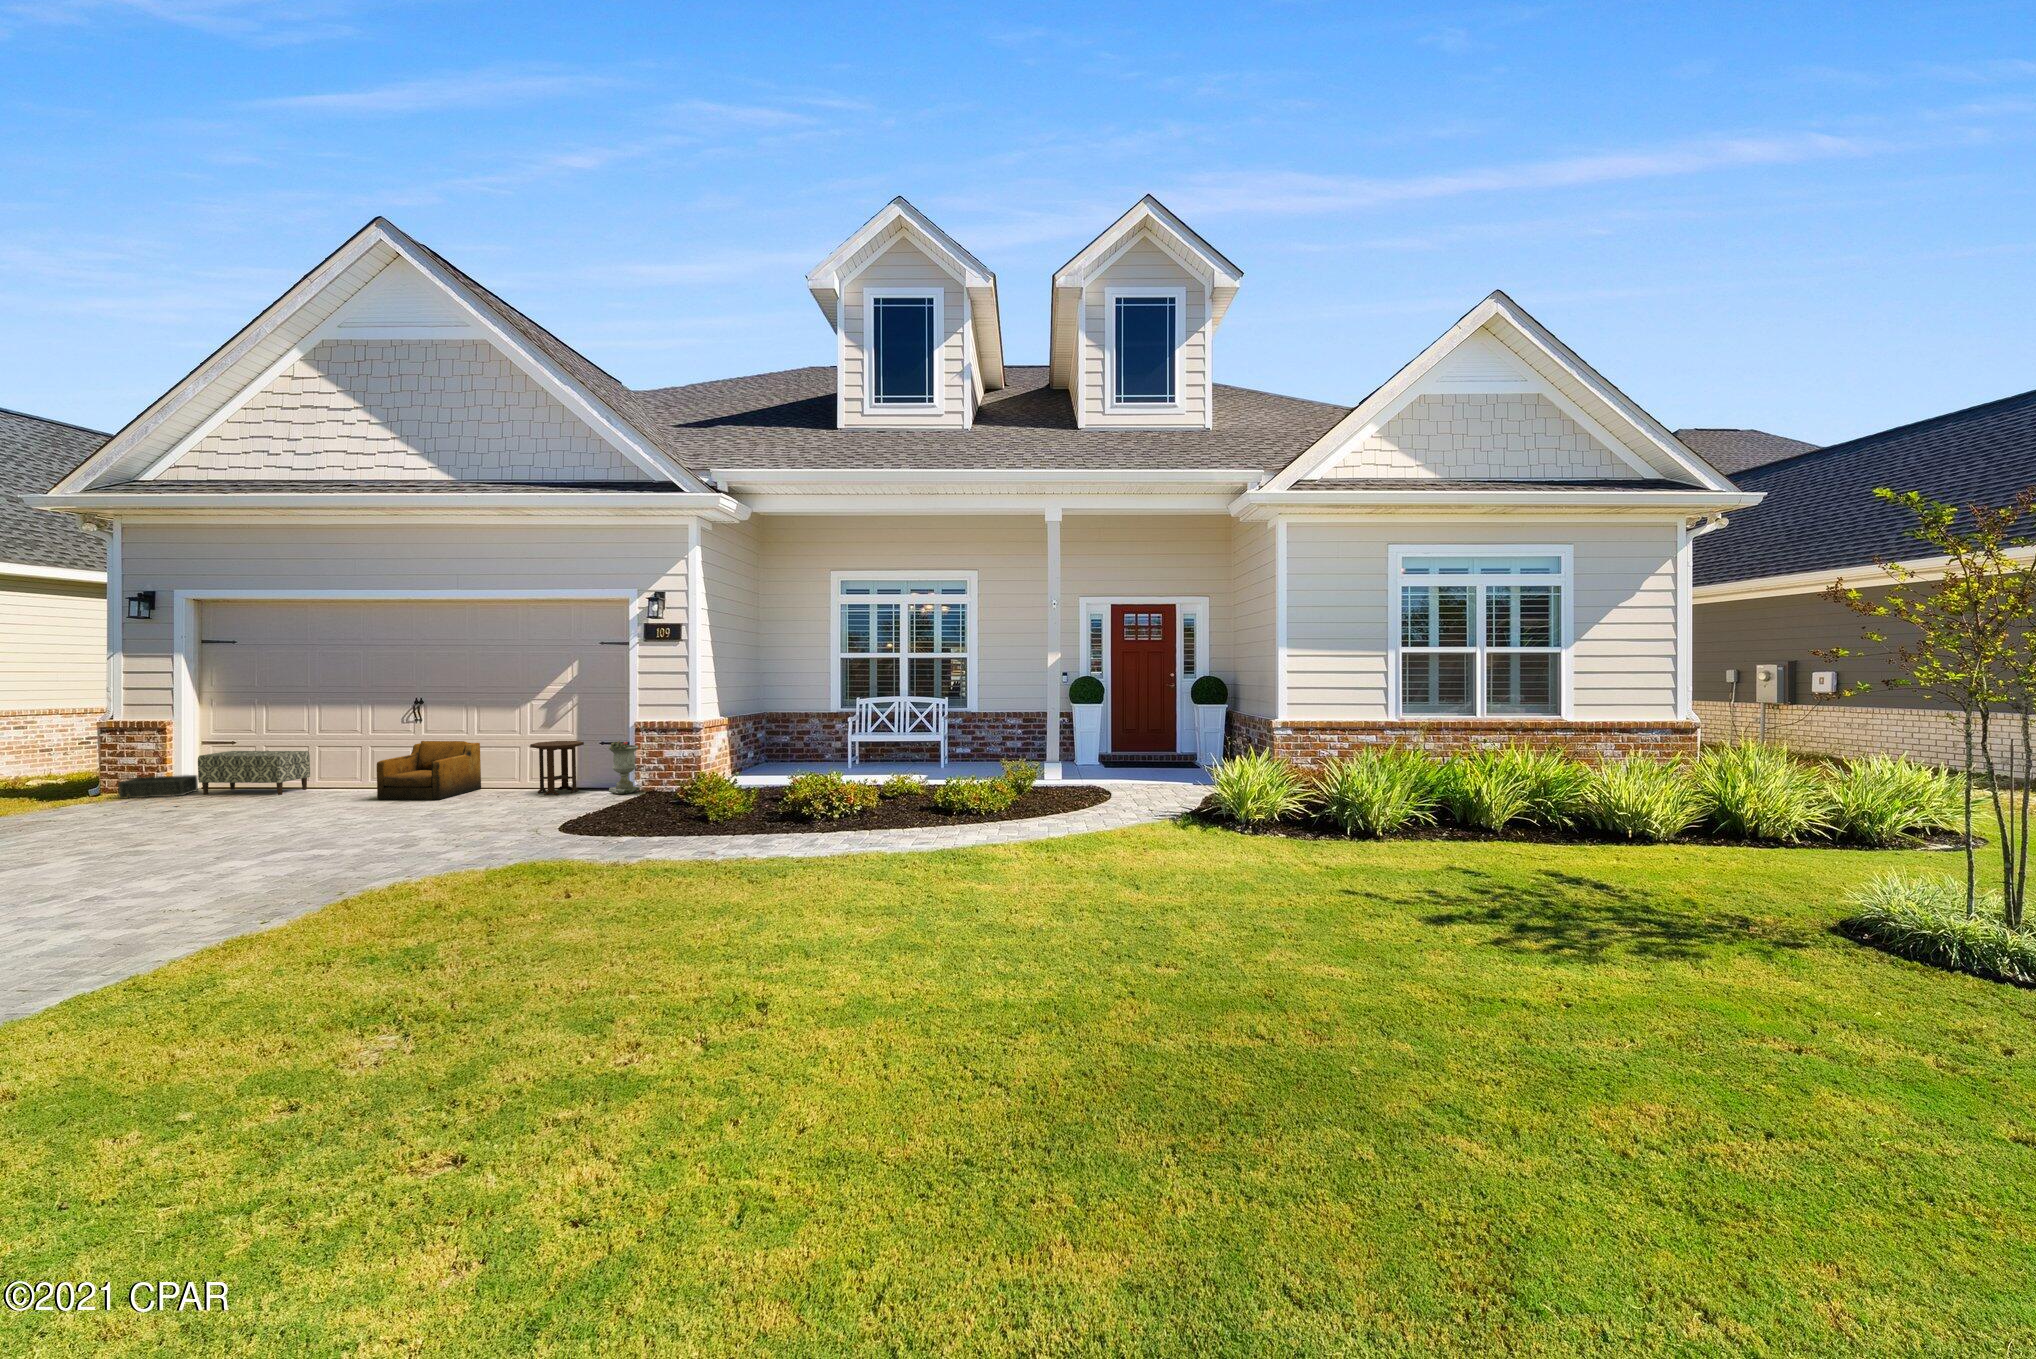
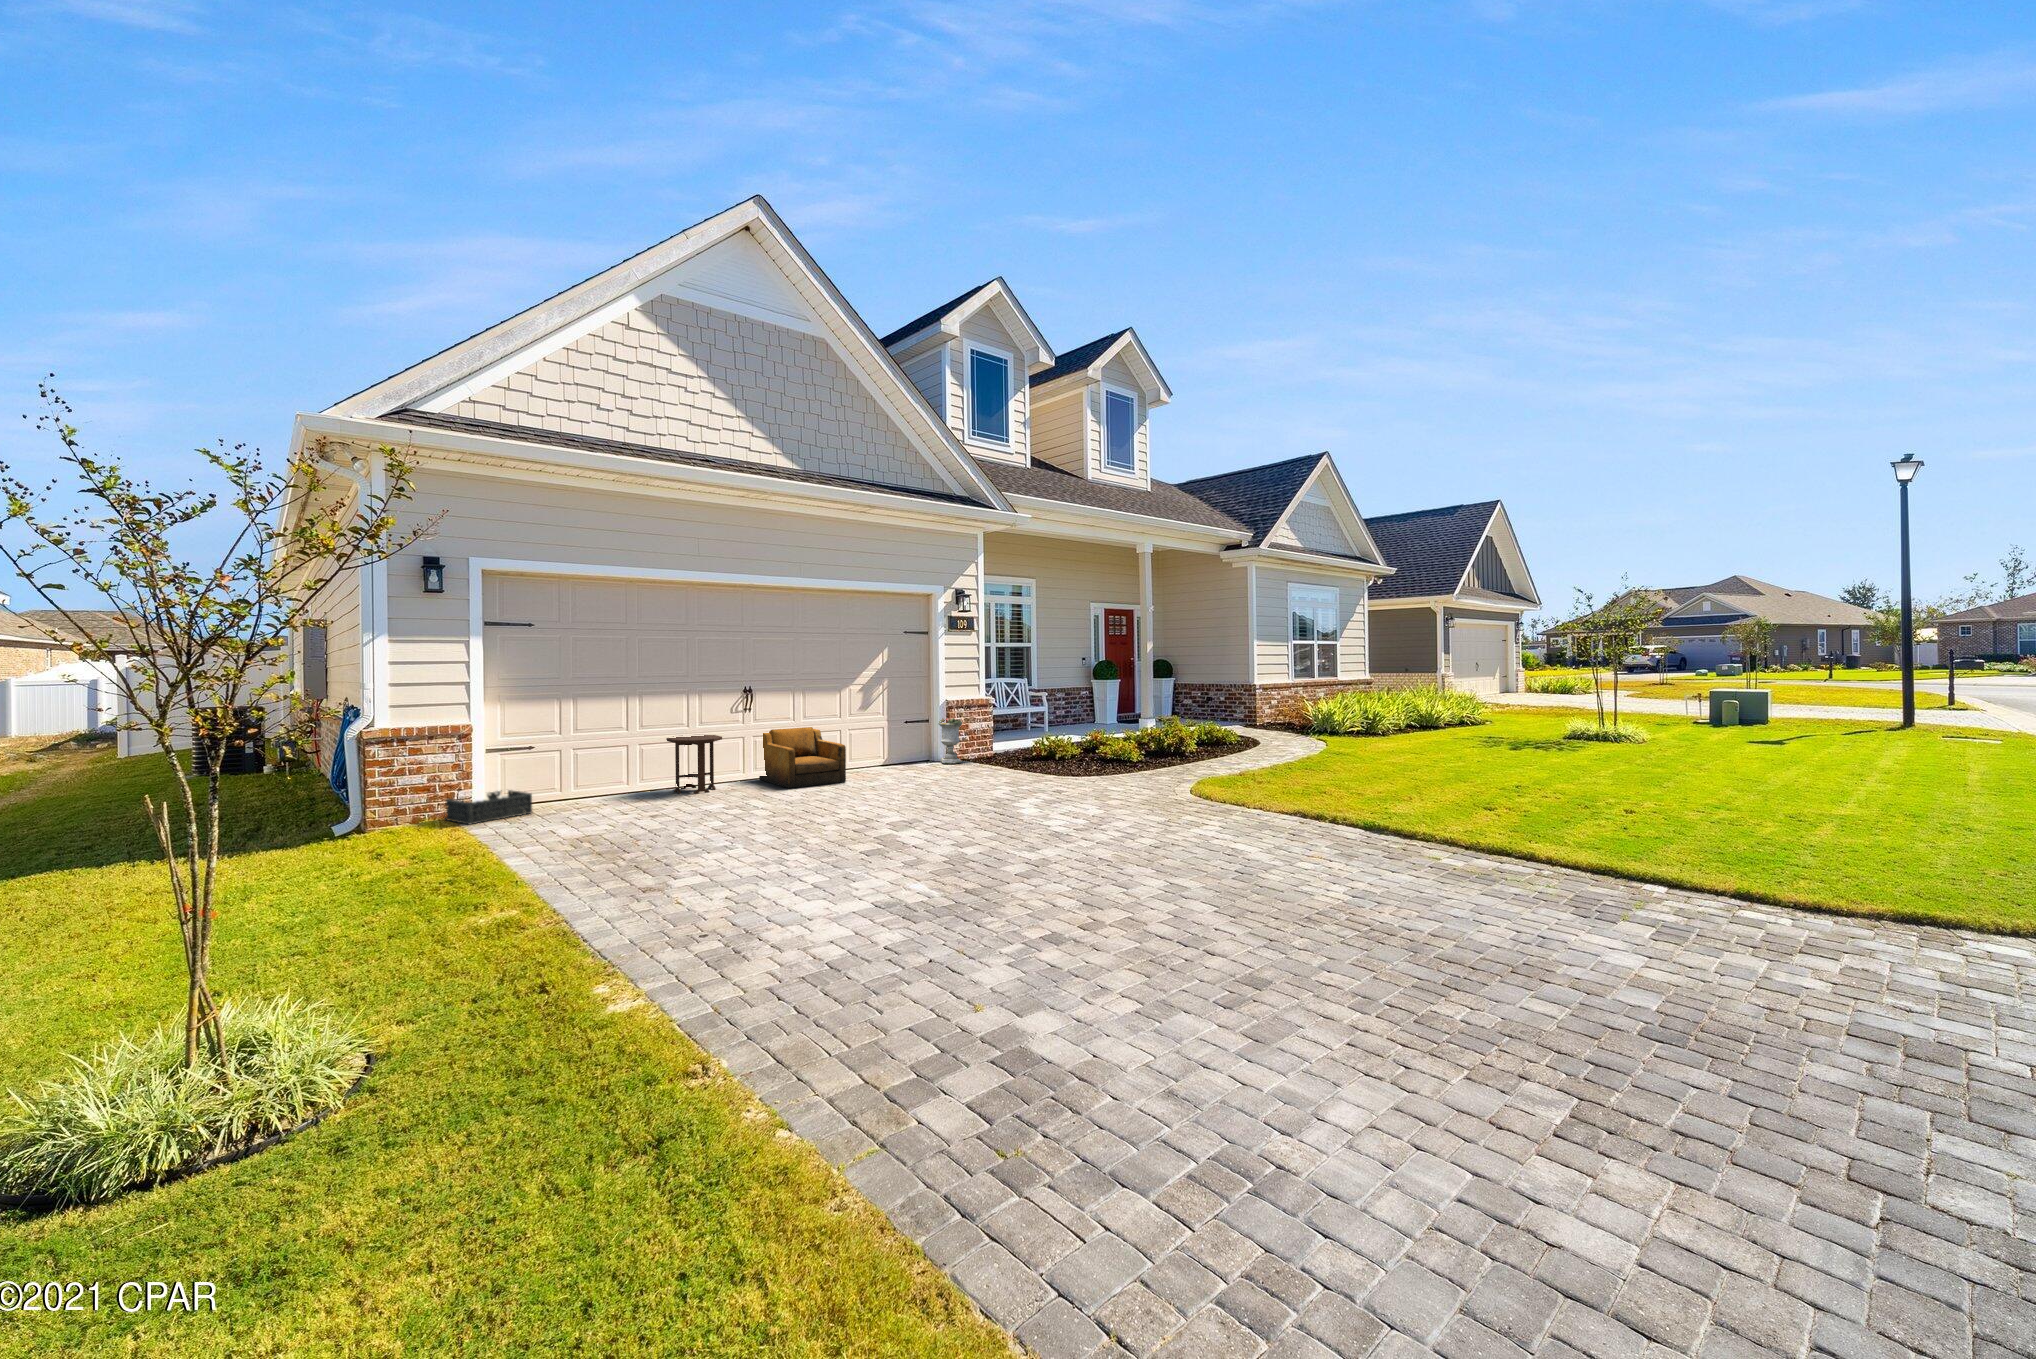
side table: present [530,741,584,795] -> present [666,735,722,794]
bench: present [198,751,310,795] -> none [536,750,651,810]

